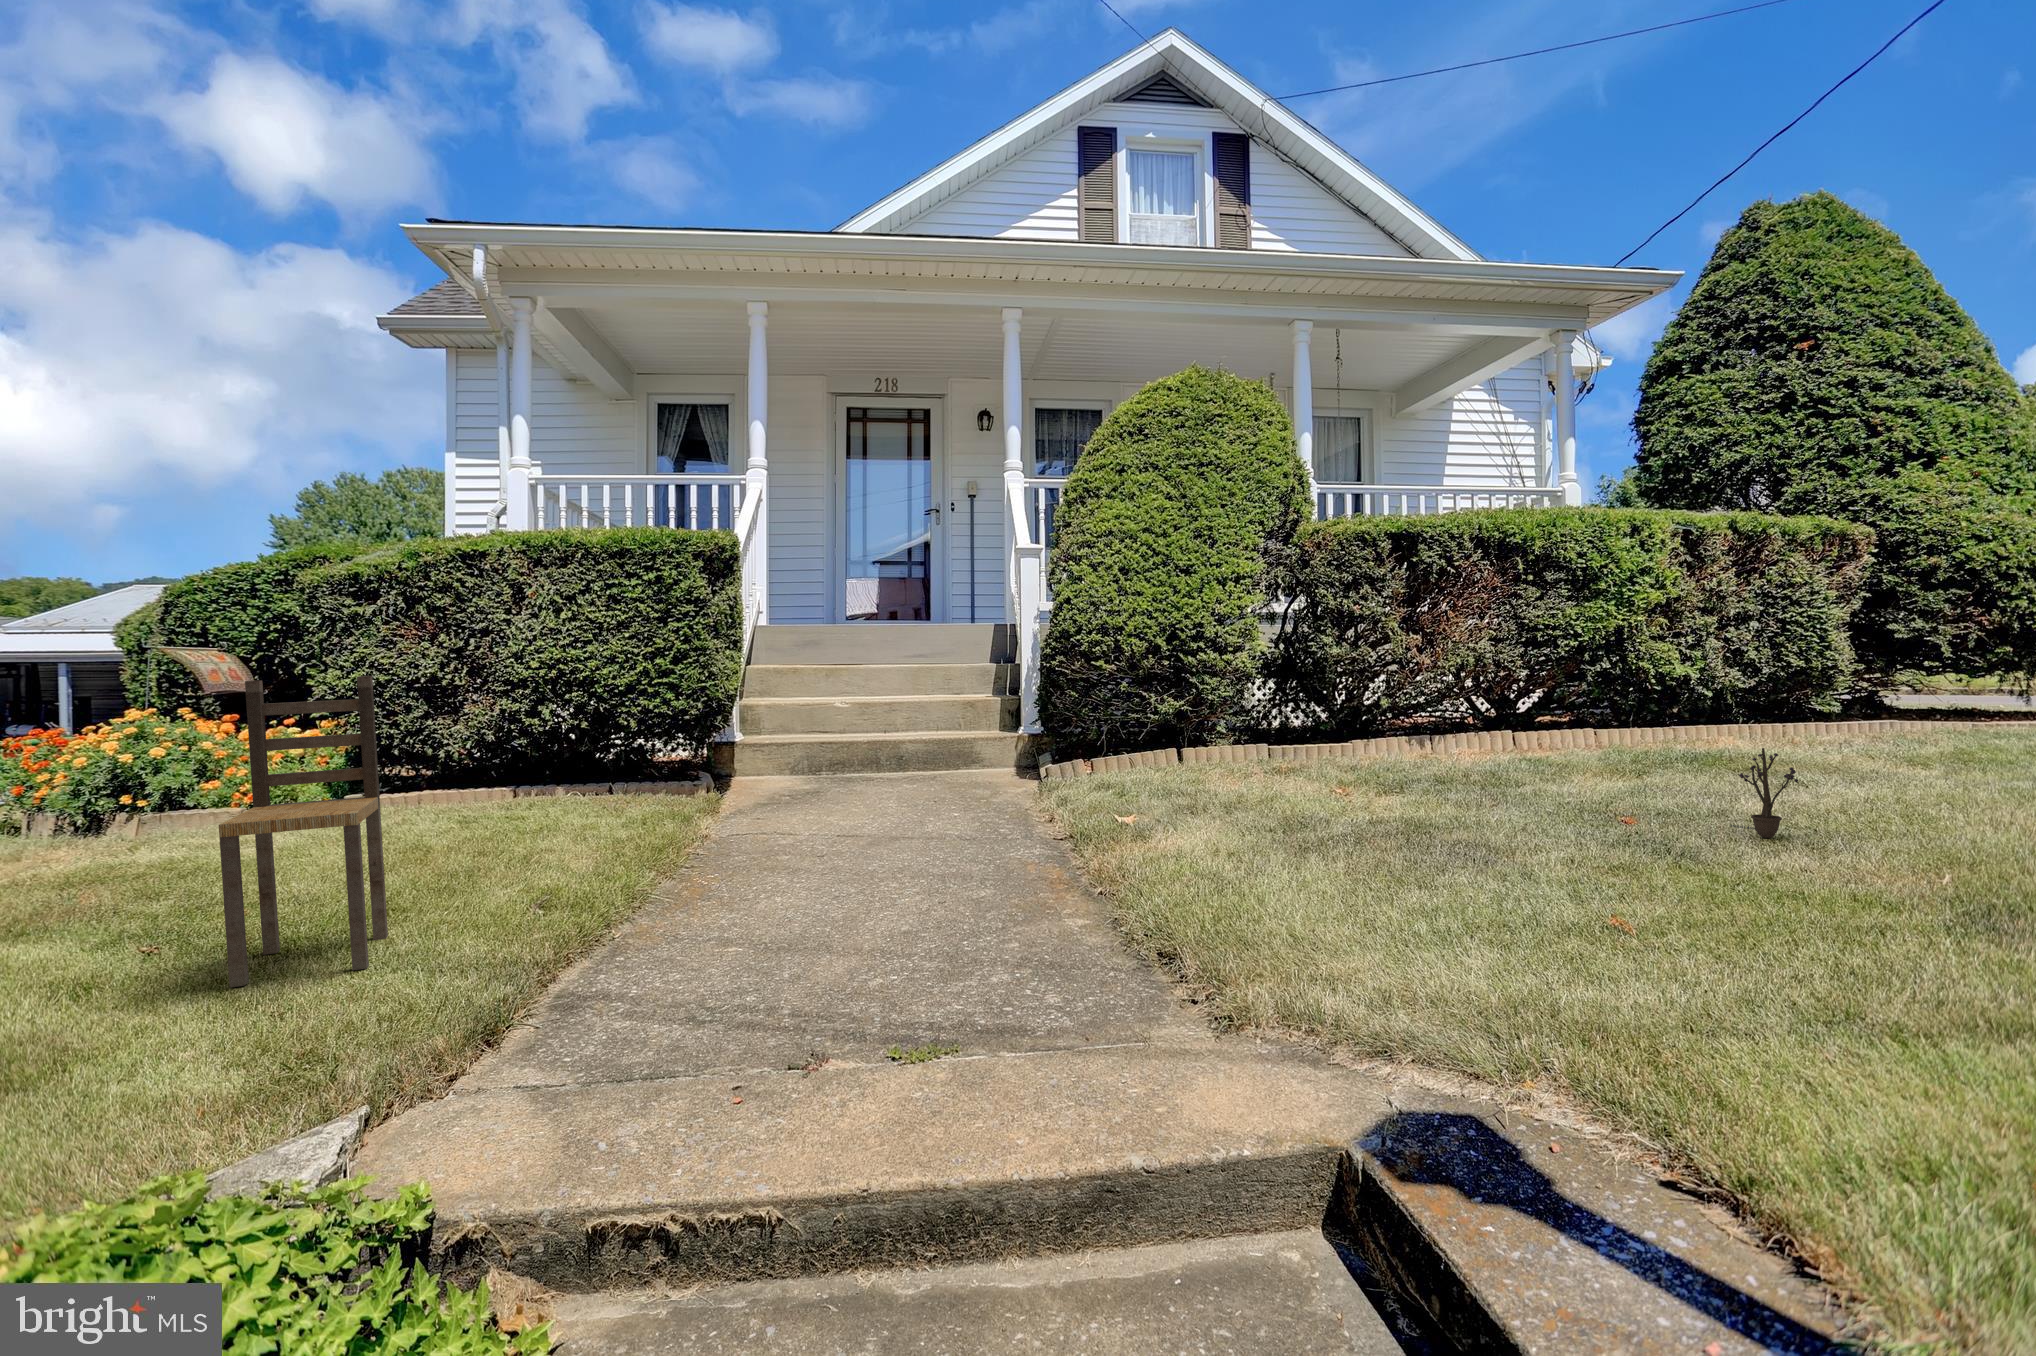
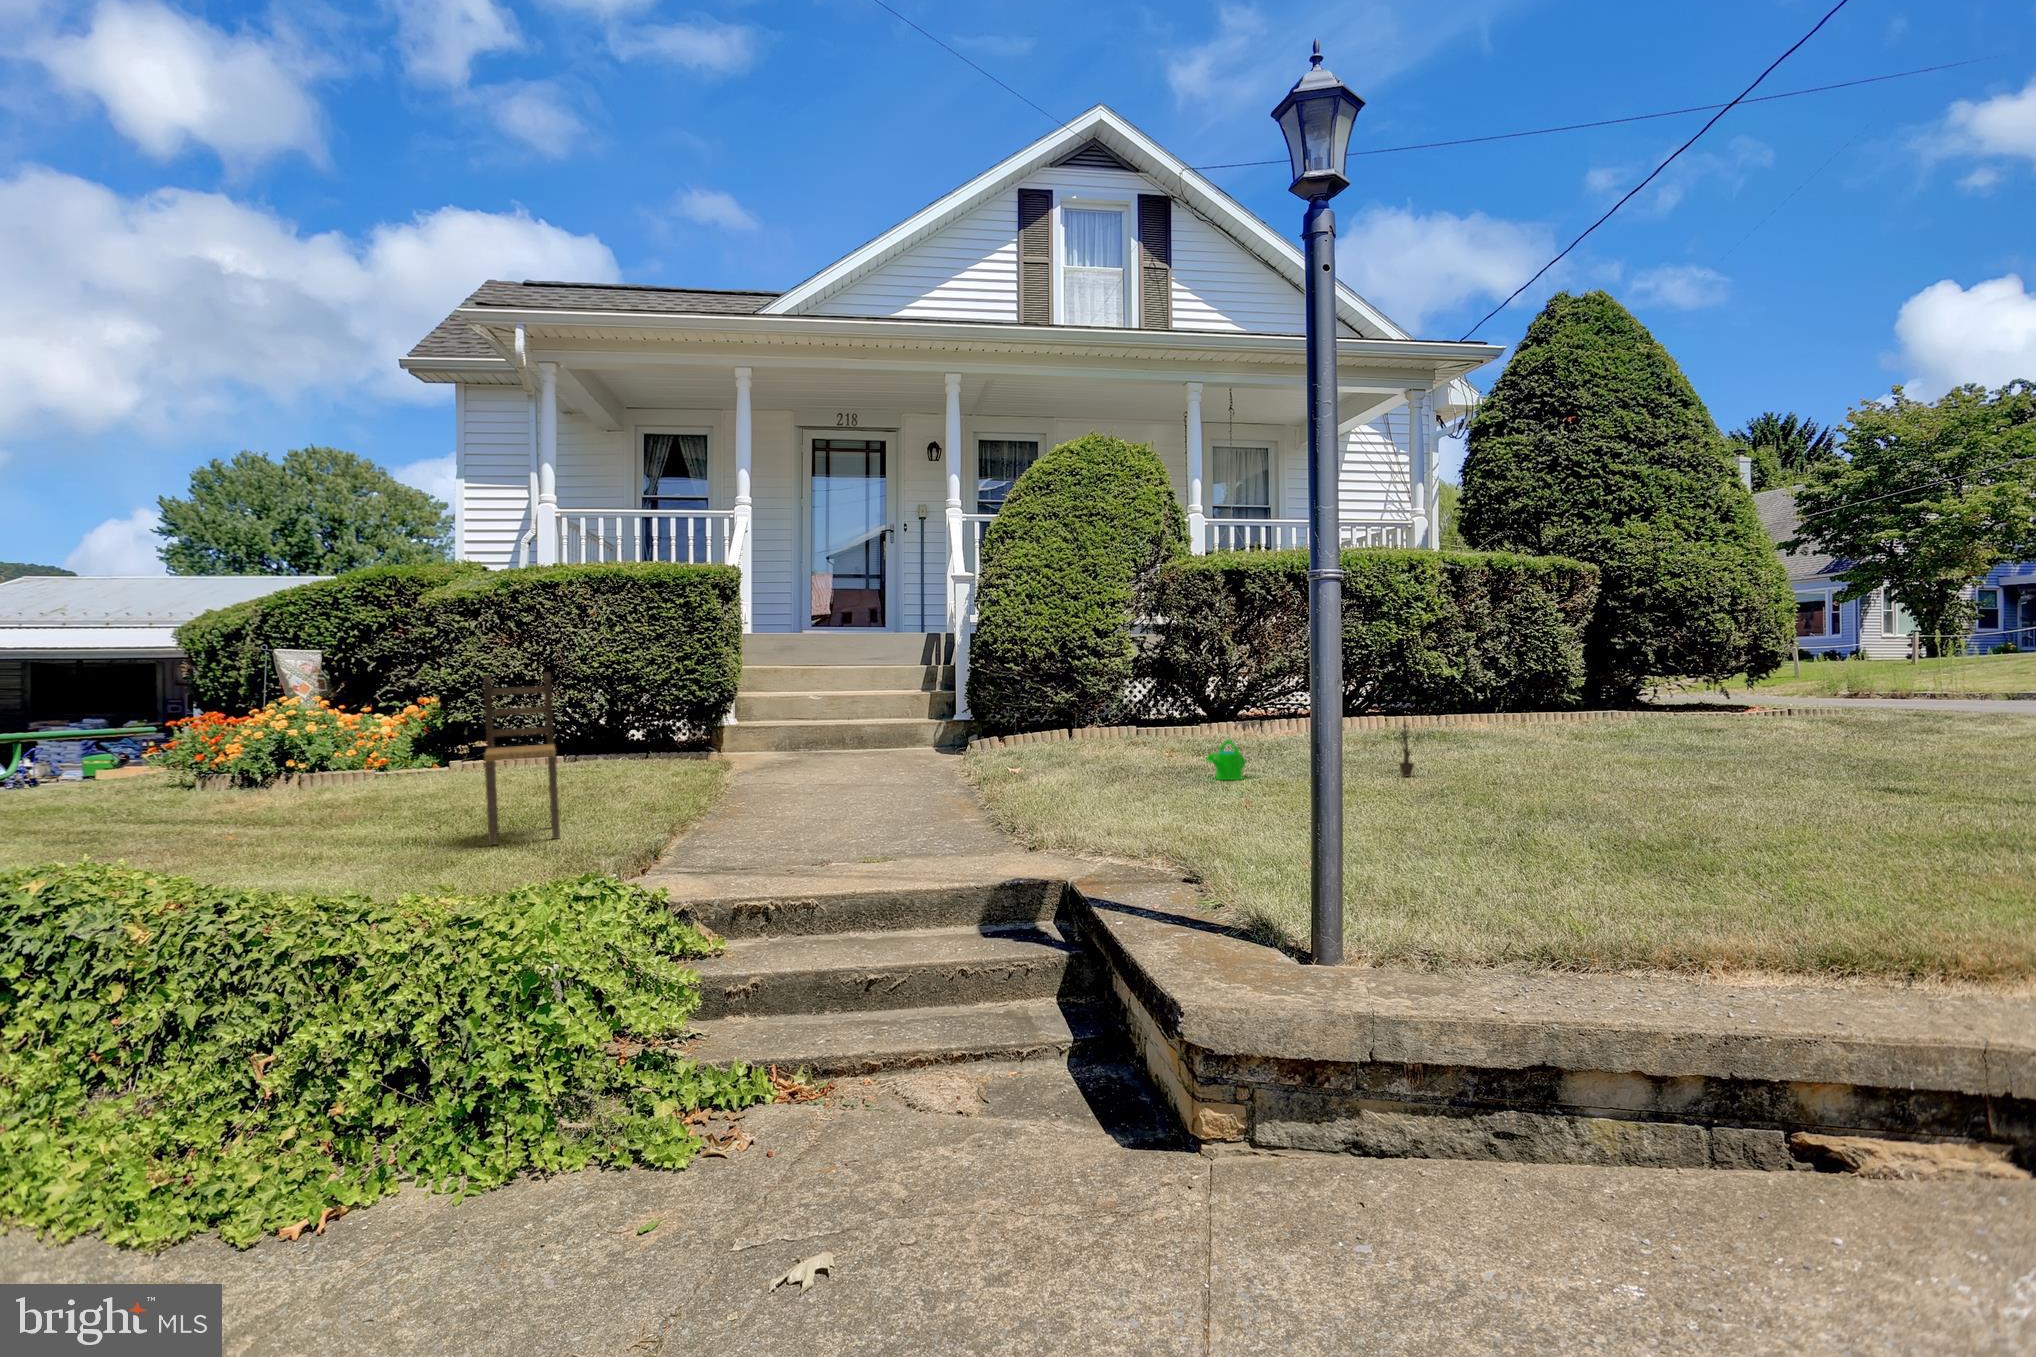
watering can: none [1437,777,1495,842] -> present [1206,740,1246,780]

